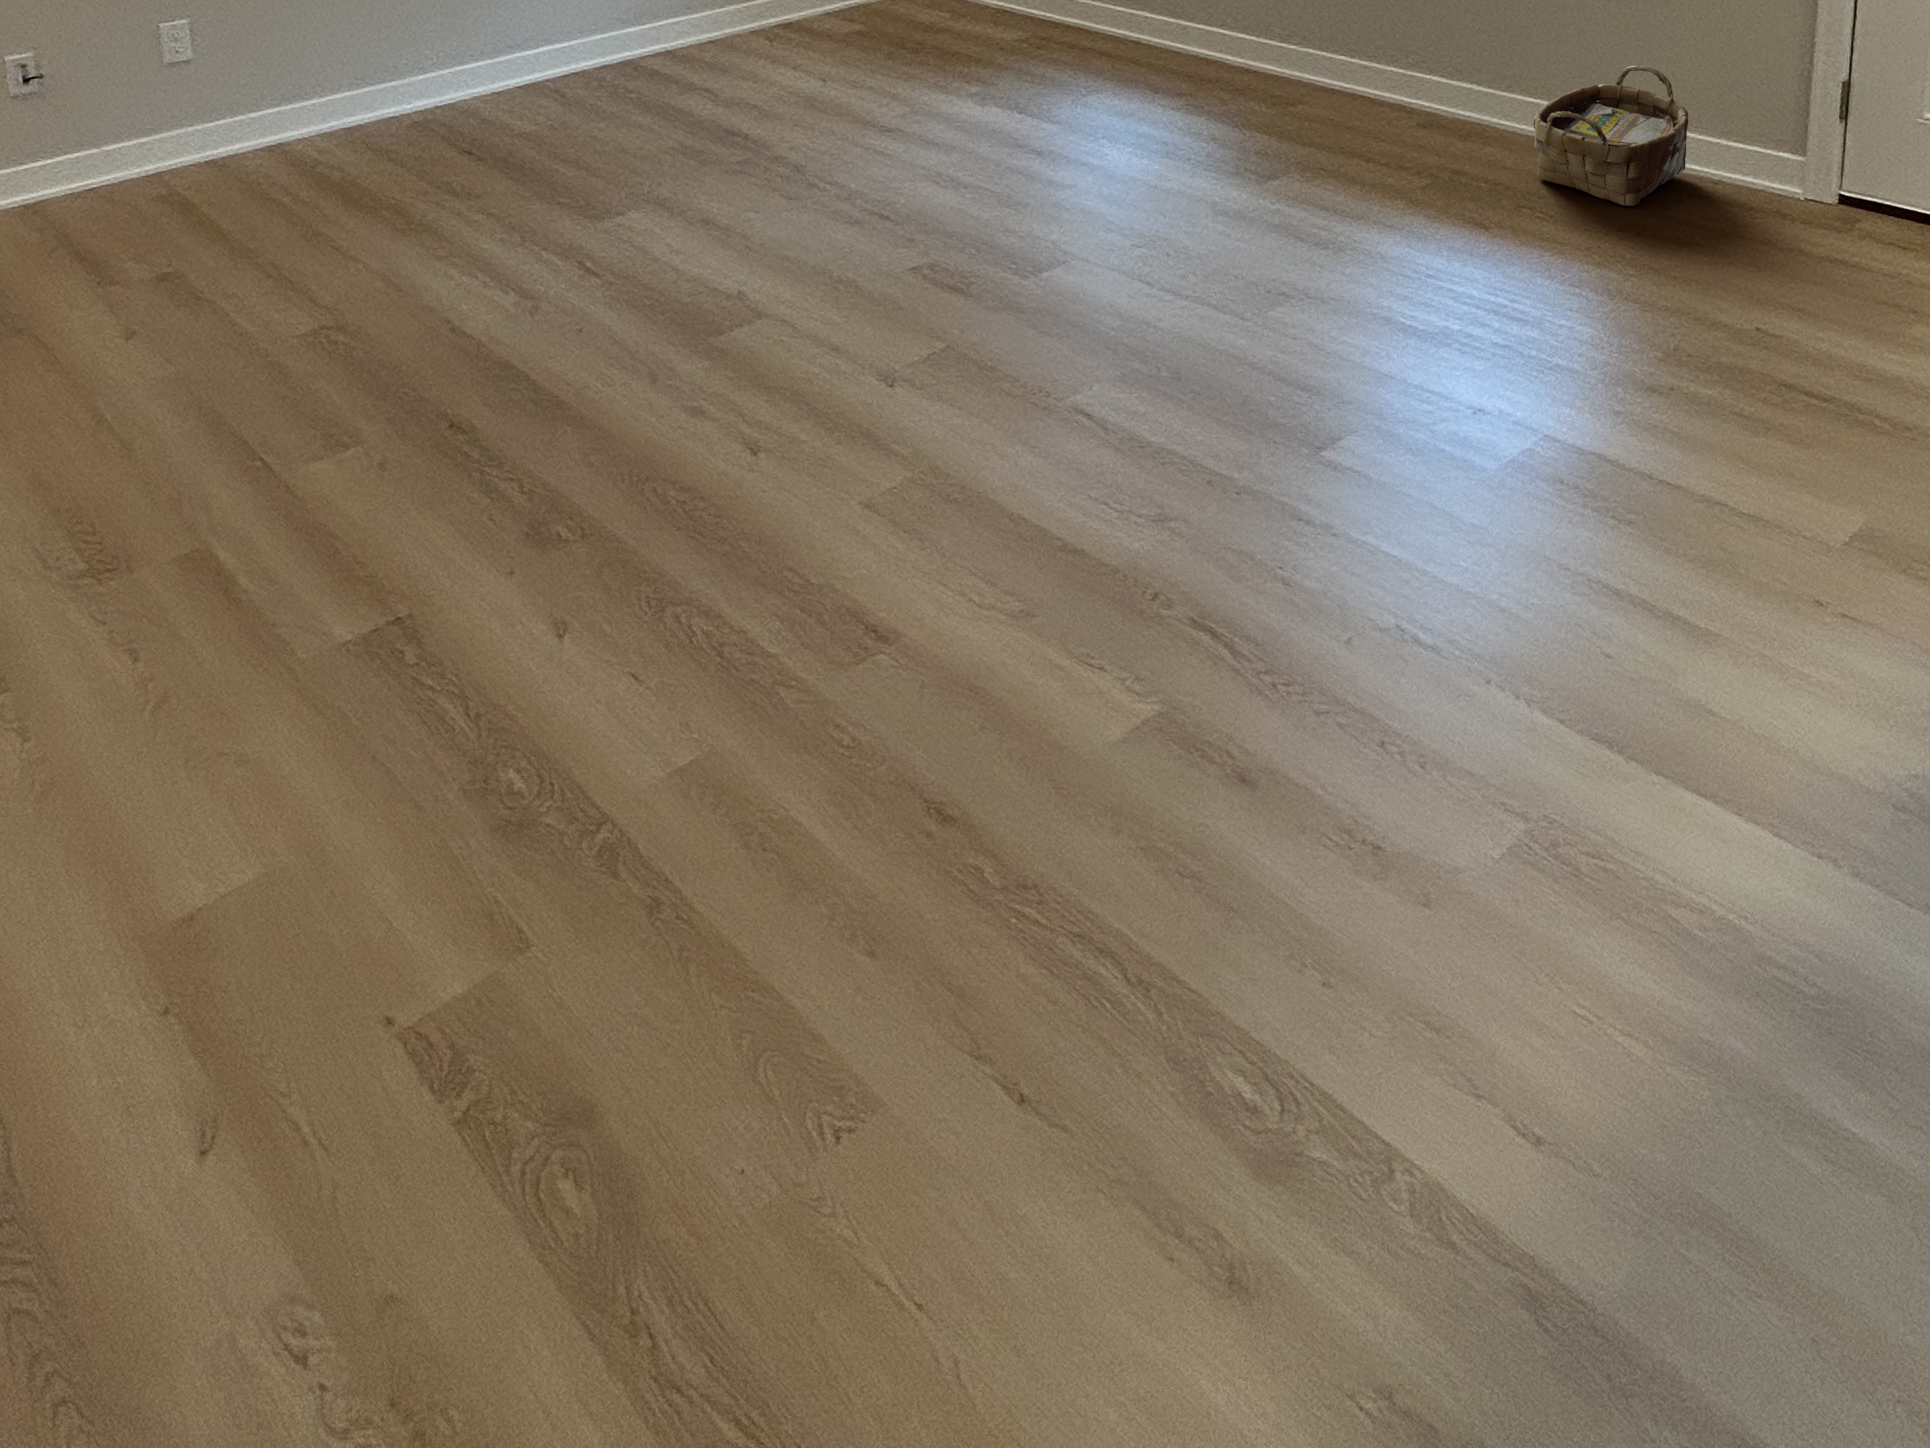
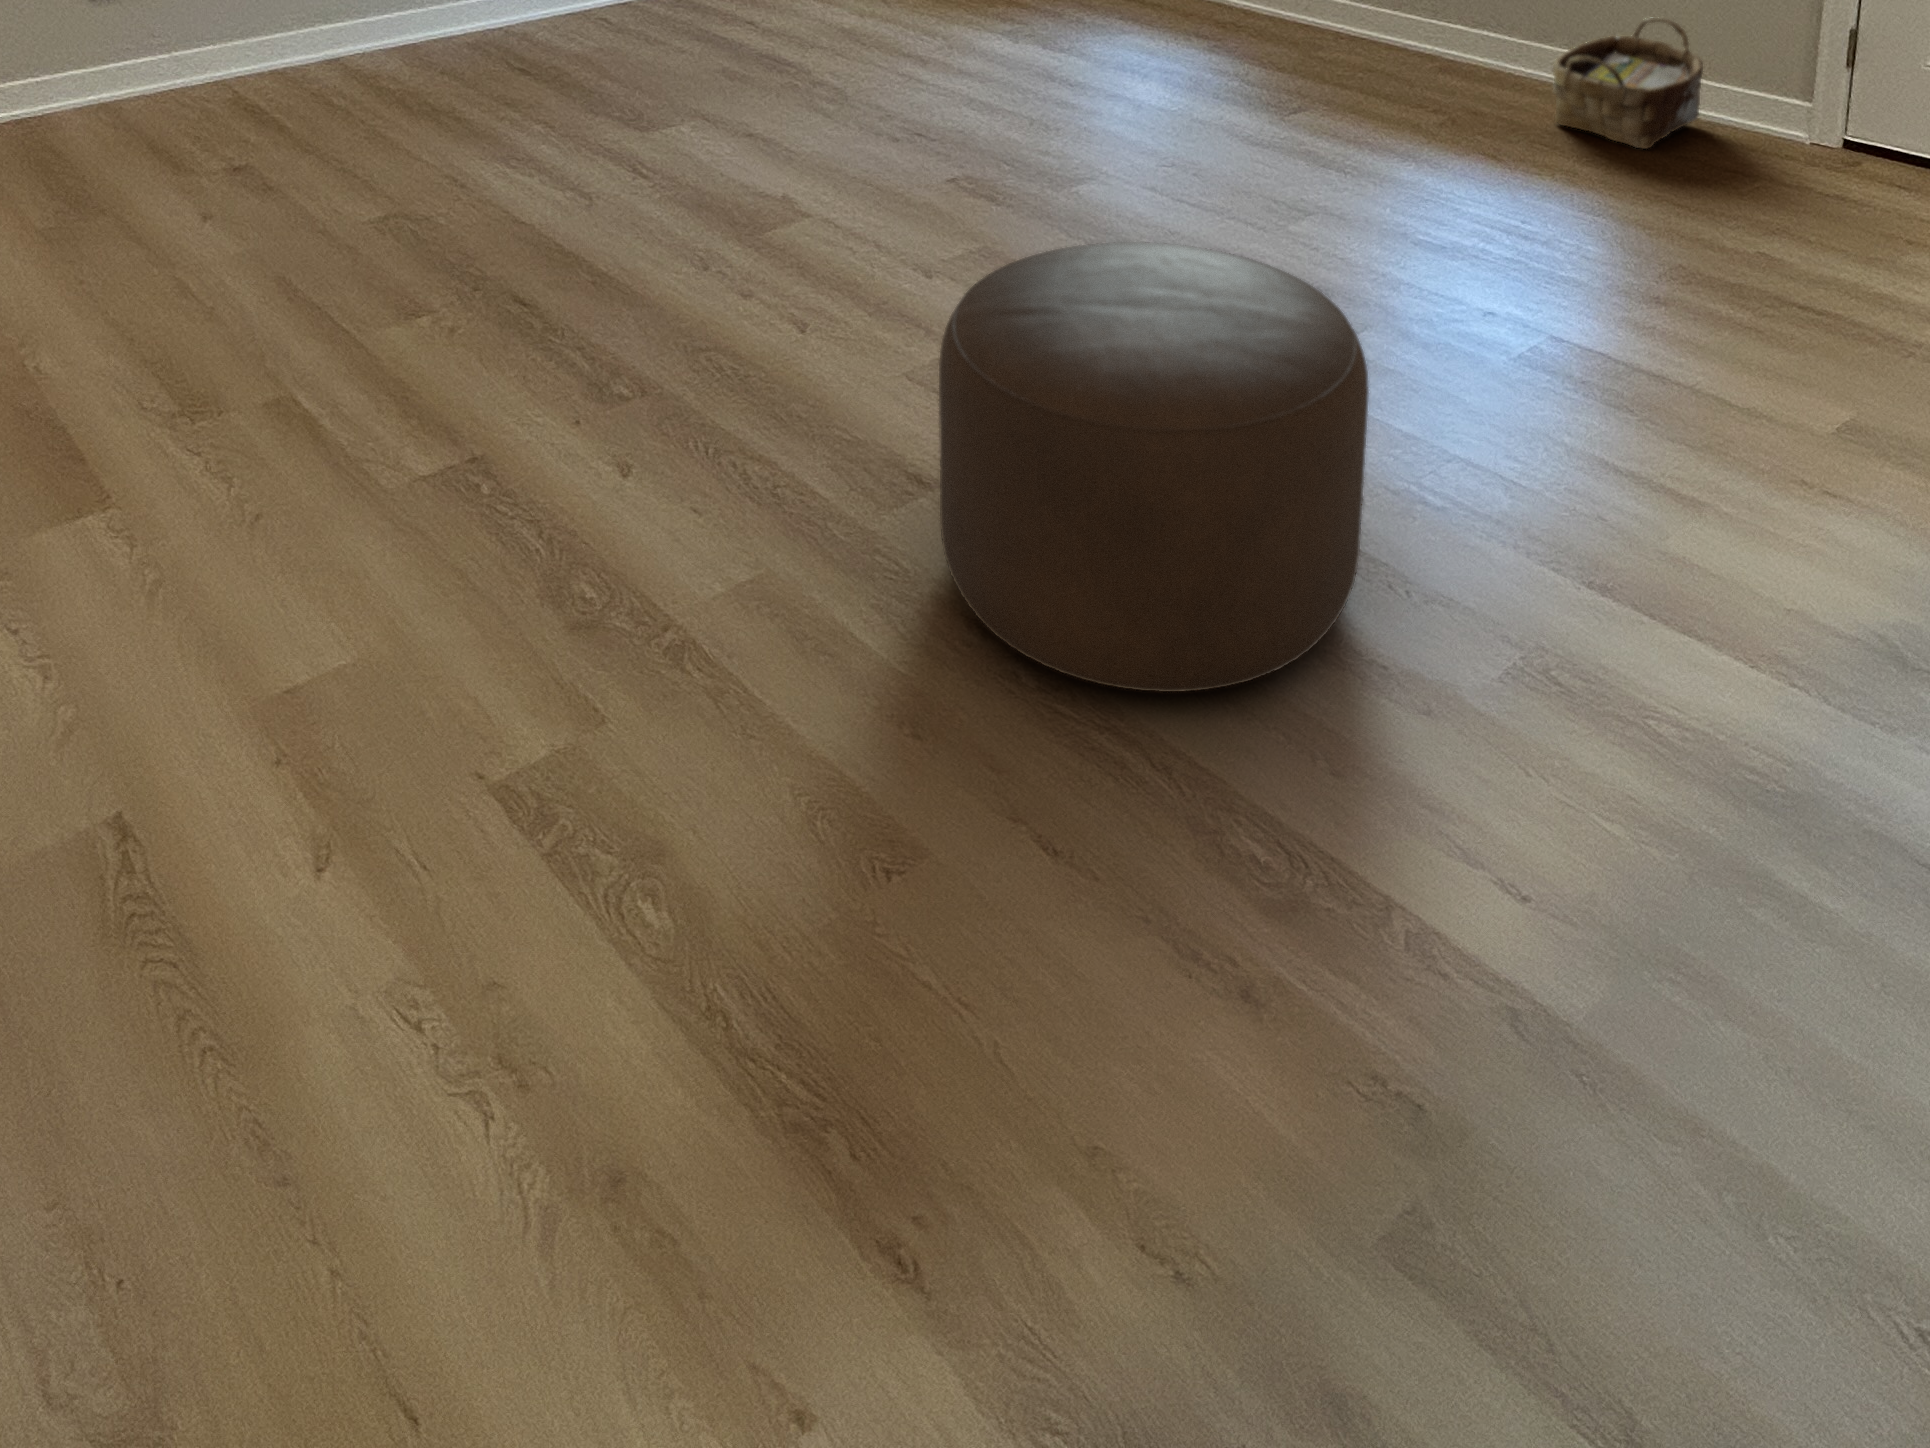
ottoman: none [871,374,1330,897] -> present [939,242,1369,692]

